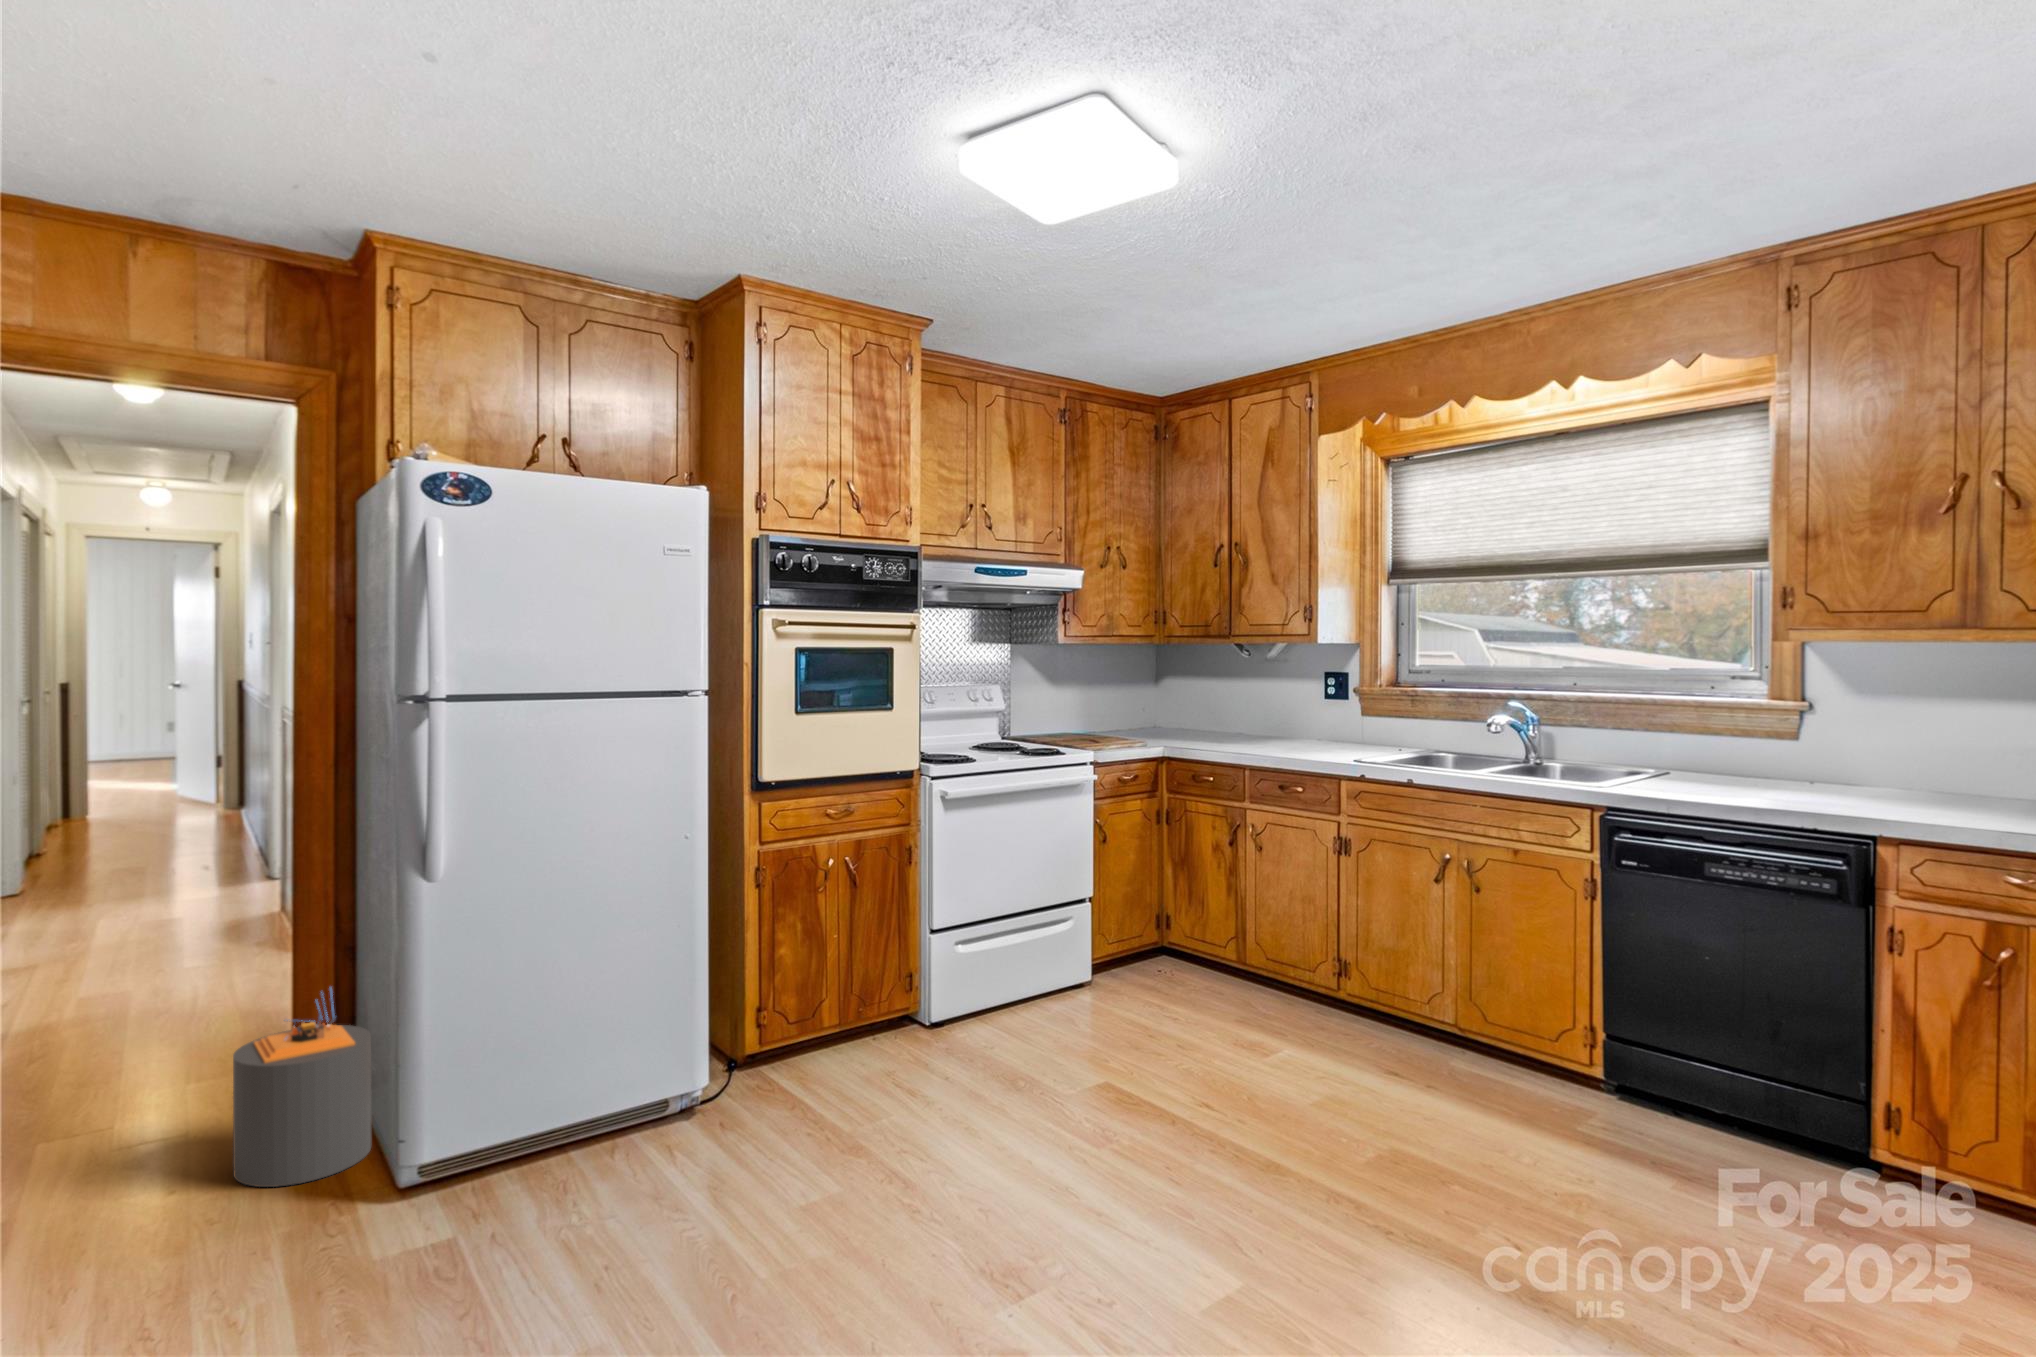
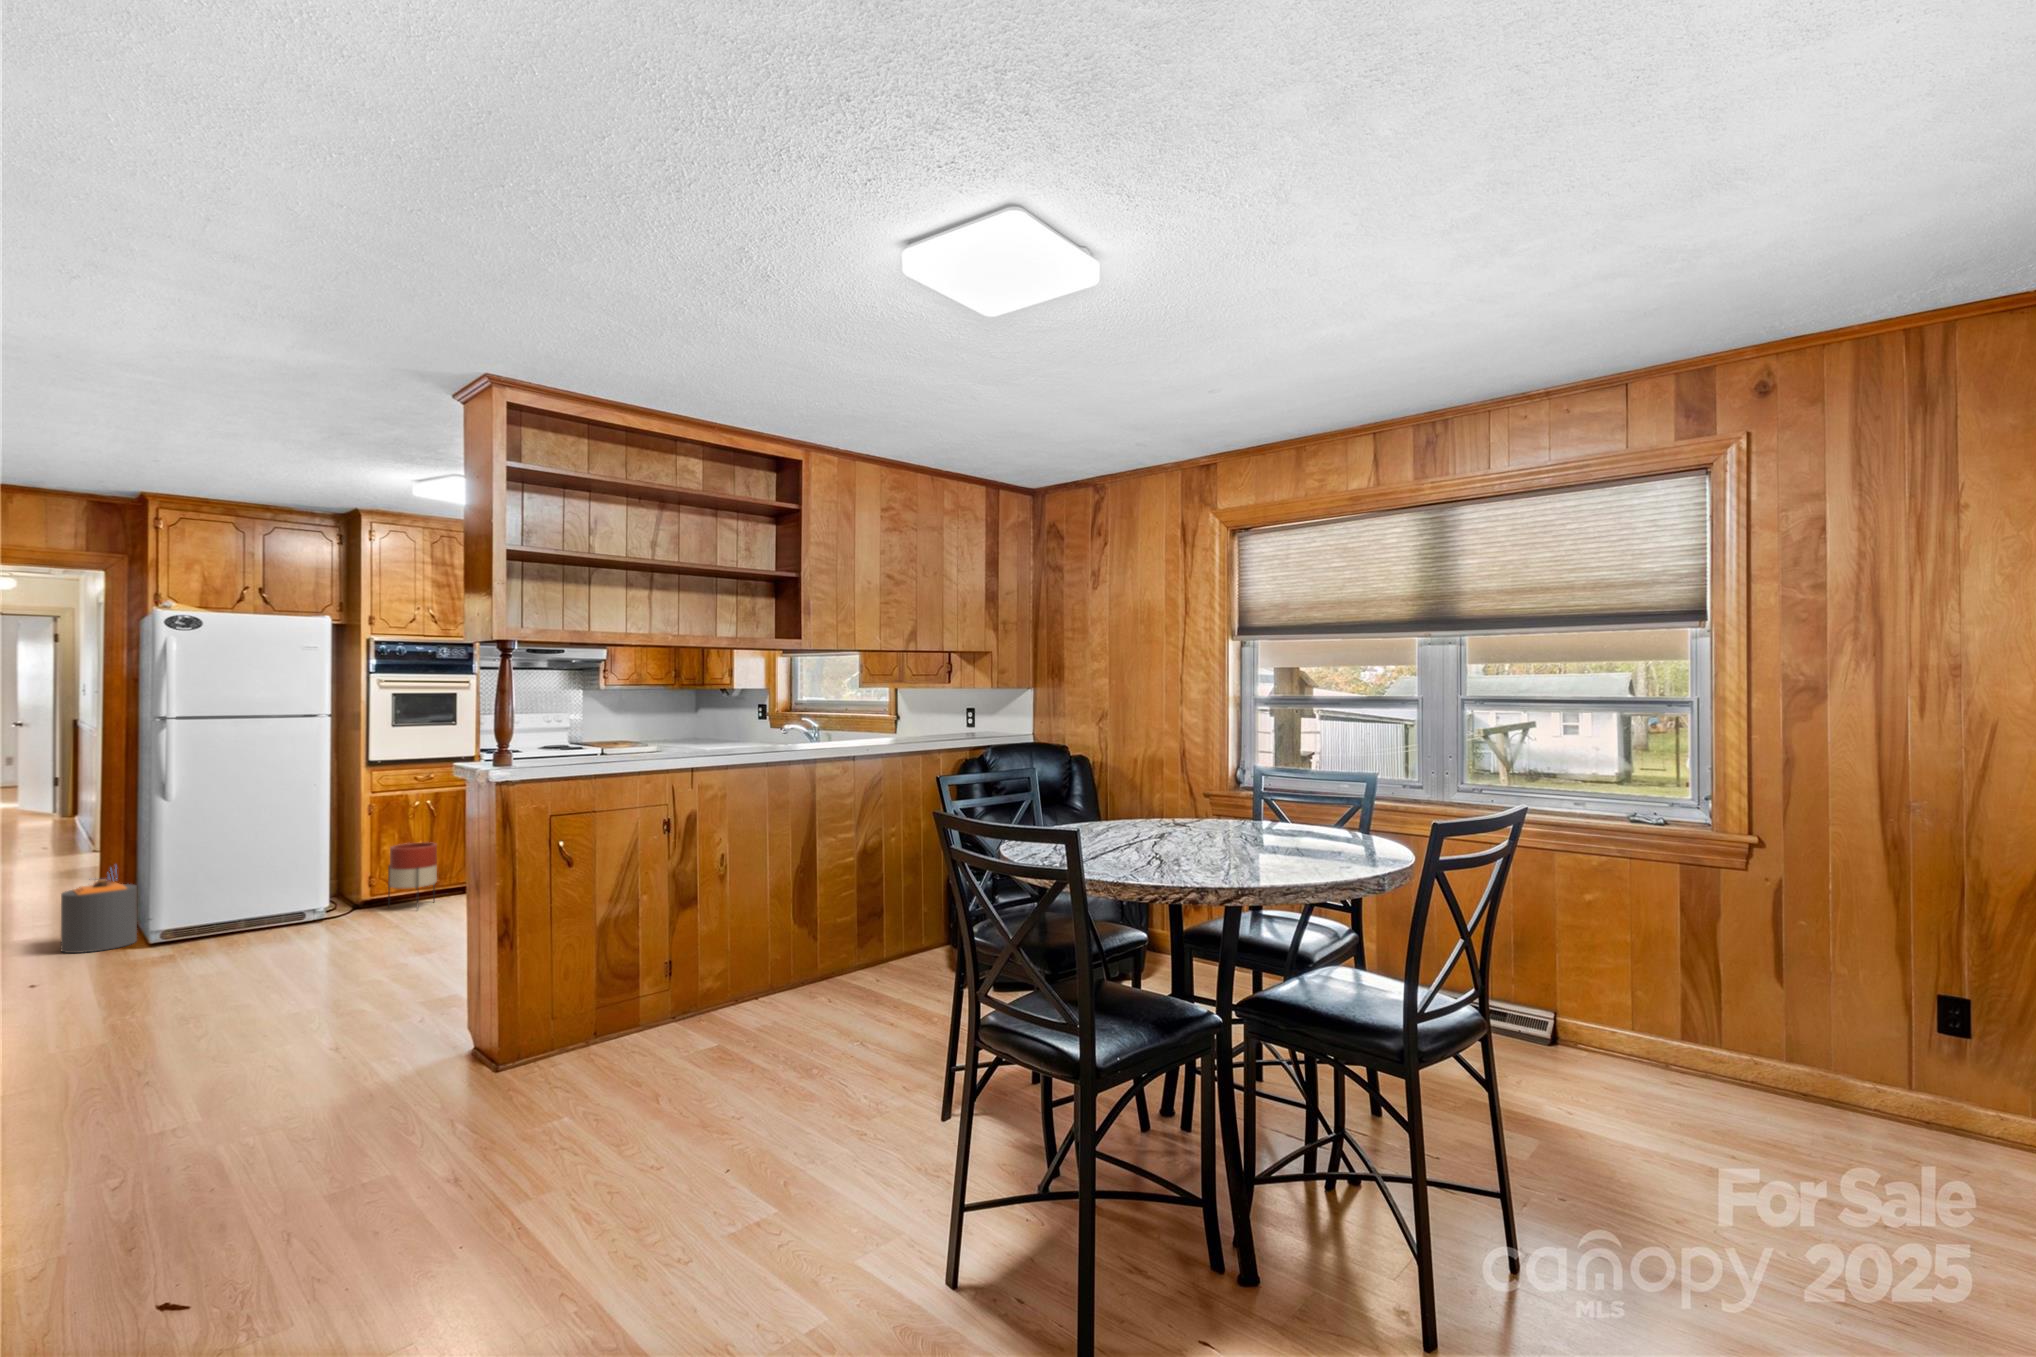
planter: none [791,931,876,1073] -> present [388,842,437,906]

